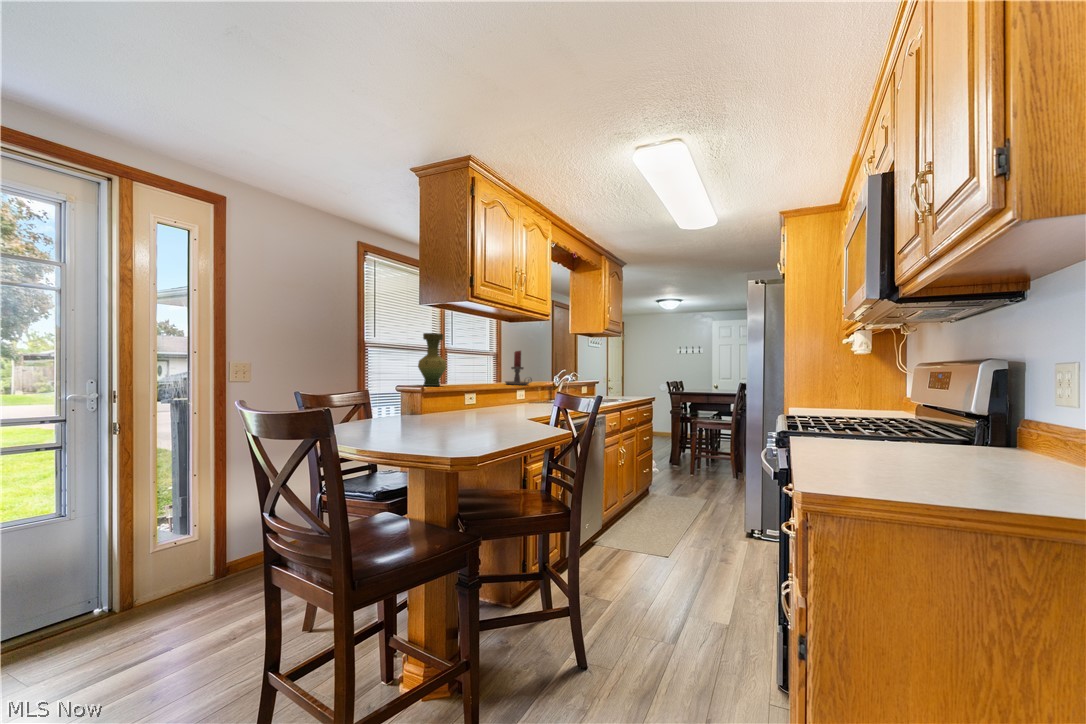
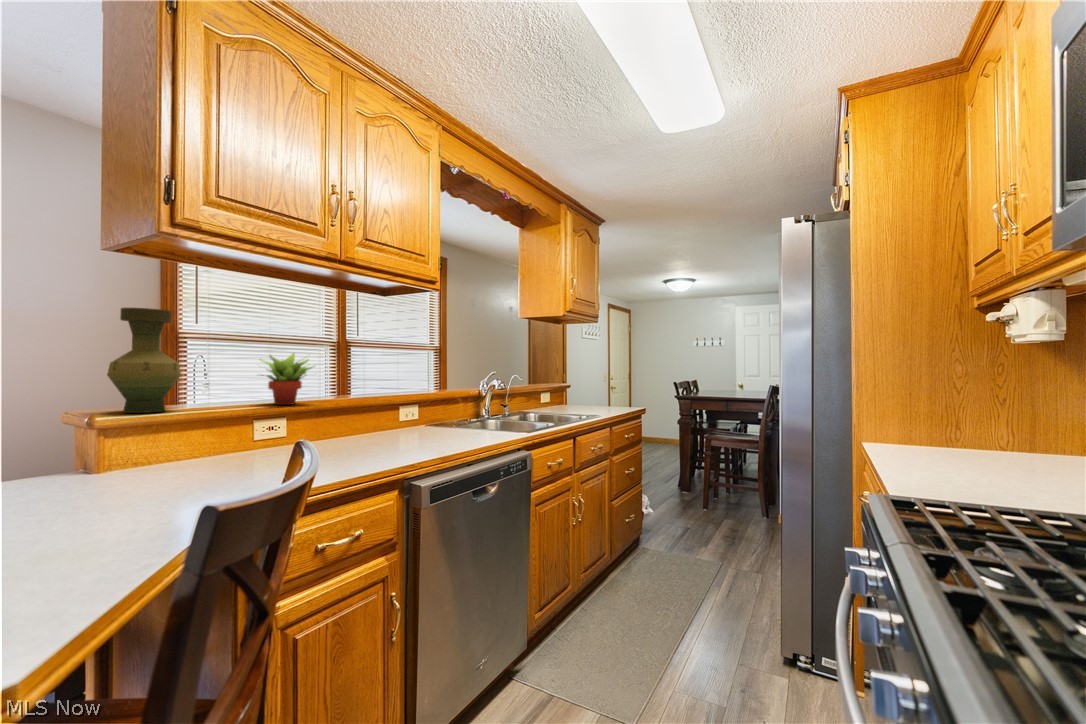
candle holder: present [505,351,532,385] -> none [372,343,424,399]
succulent plant: none [463,356,494,385] -> present [261,353,315,405]

